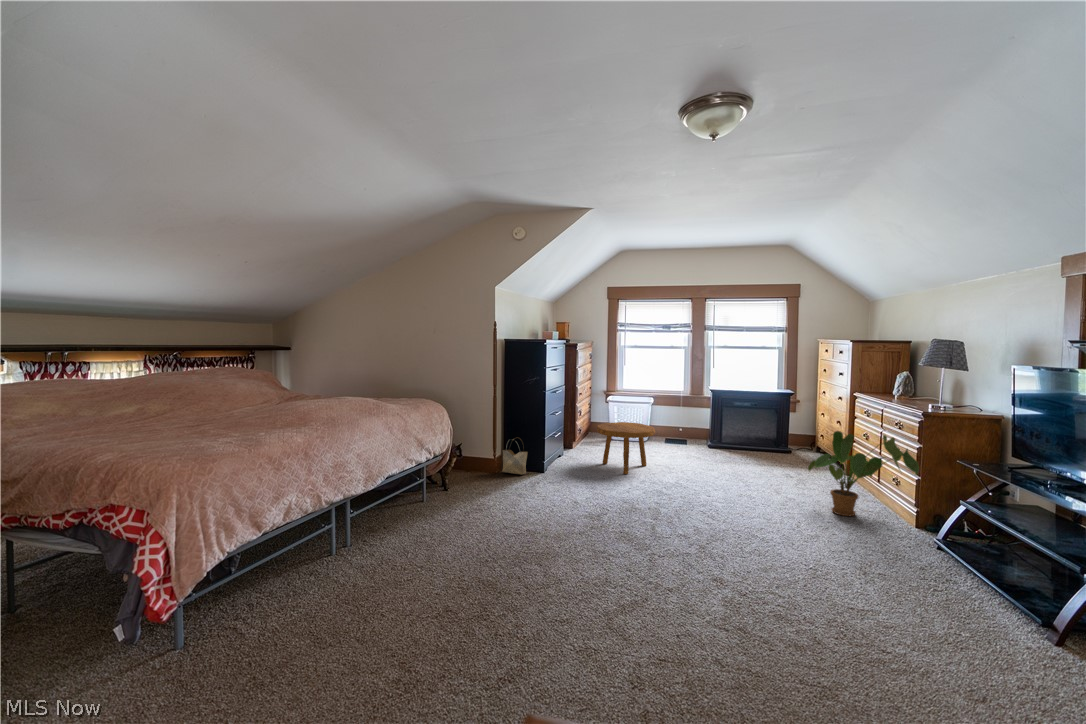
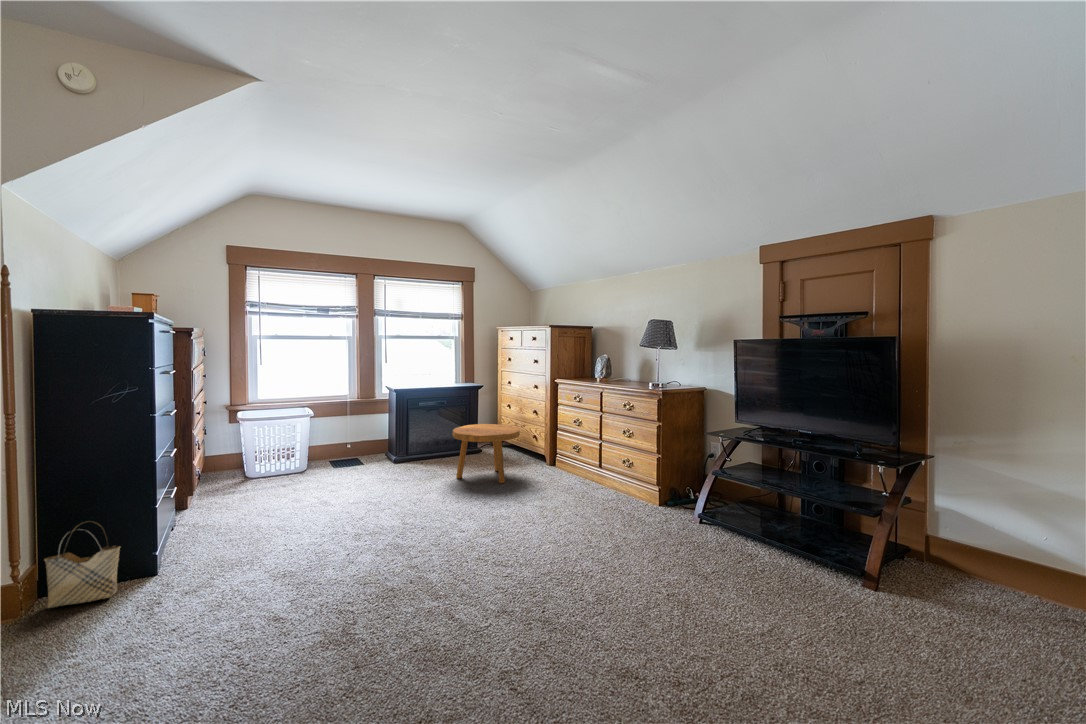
footstool: present [597,422,655,474] -> present [452,424,520,483]
house plant: present [808,431,919,516] -> none [560,419,666,513]

